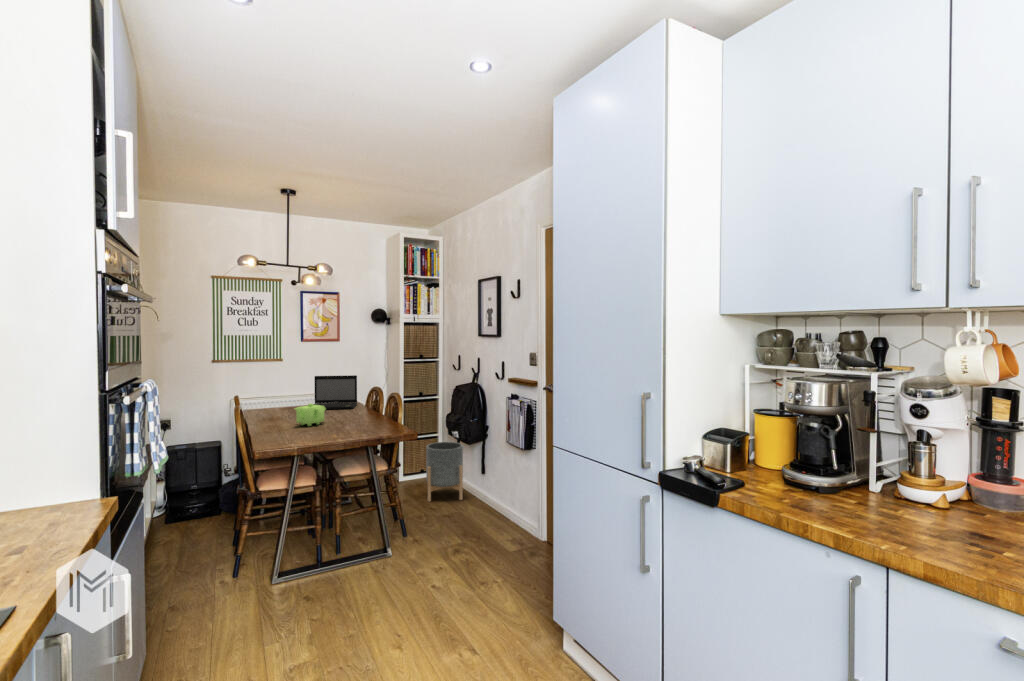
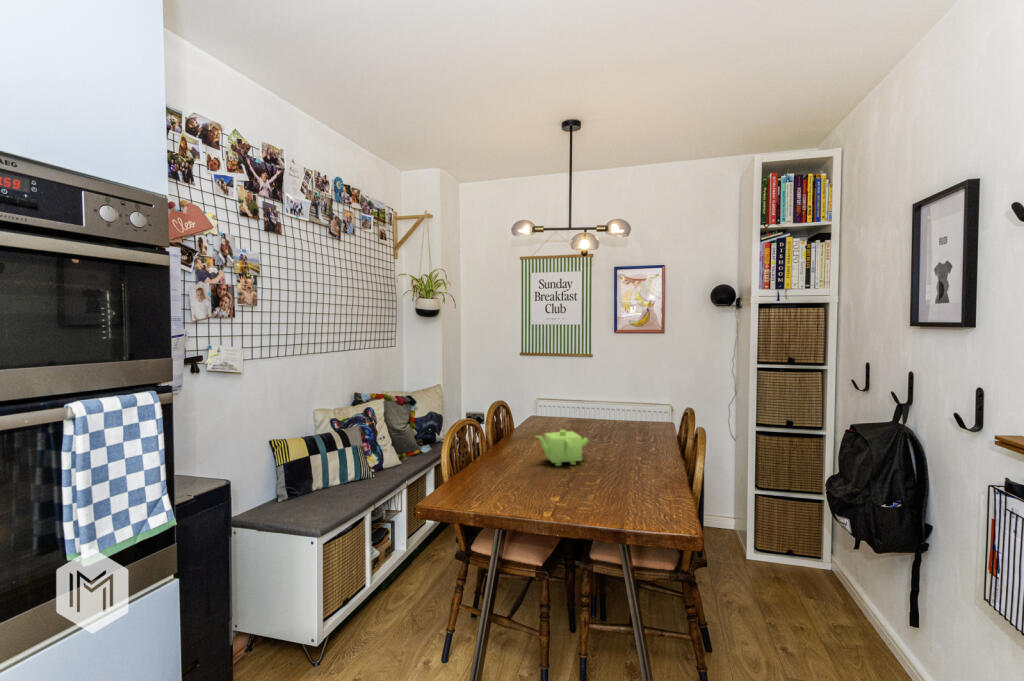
laptop: present [313,375,357,409] -> none [597,381,672,437]
planter: present [426,442,463,502] -> none [782,518,865,653]

